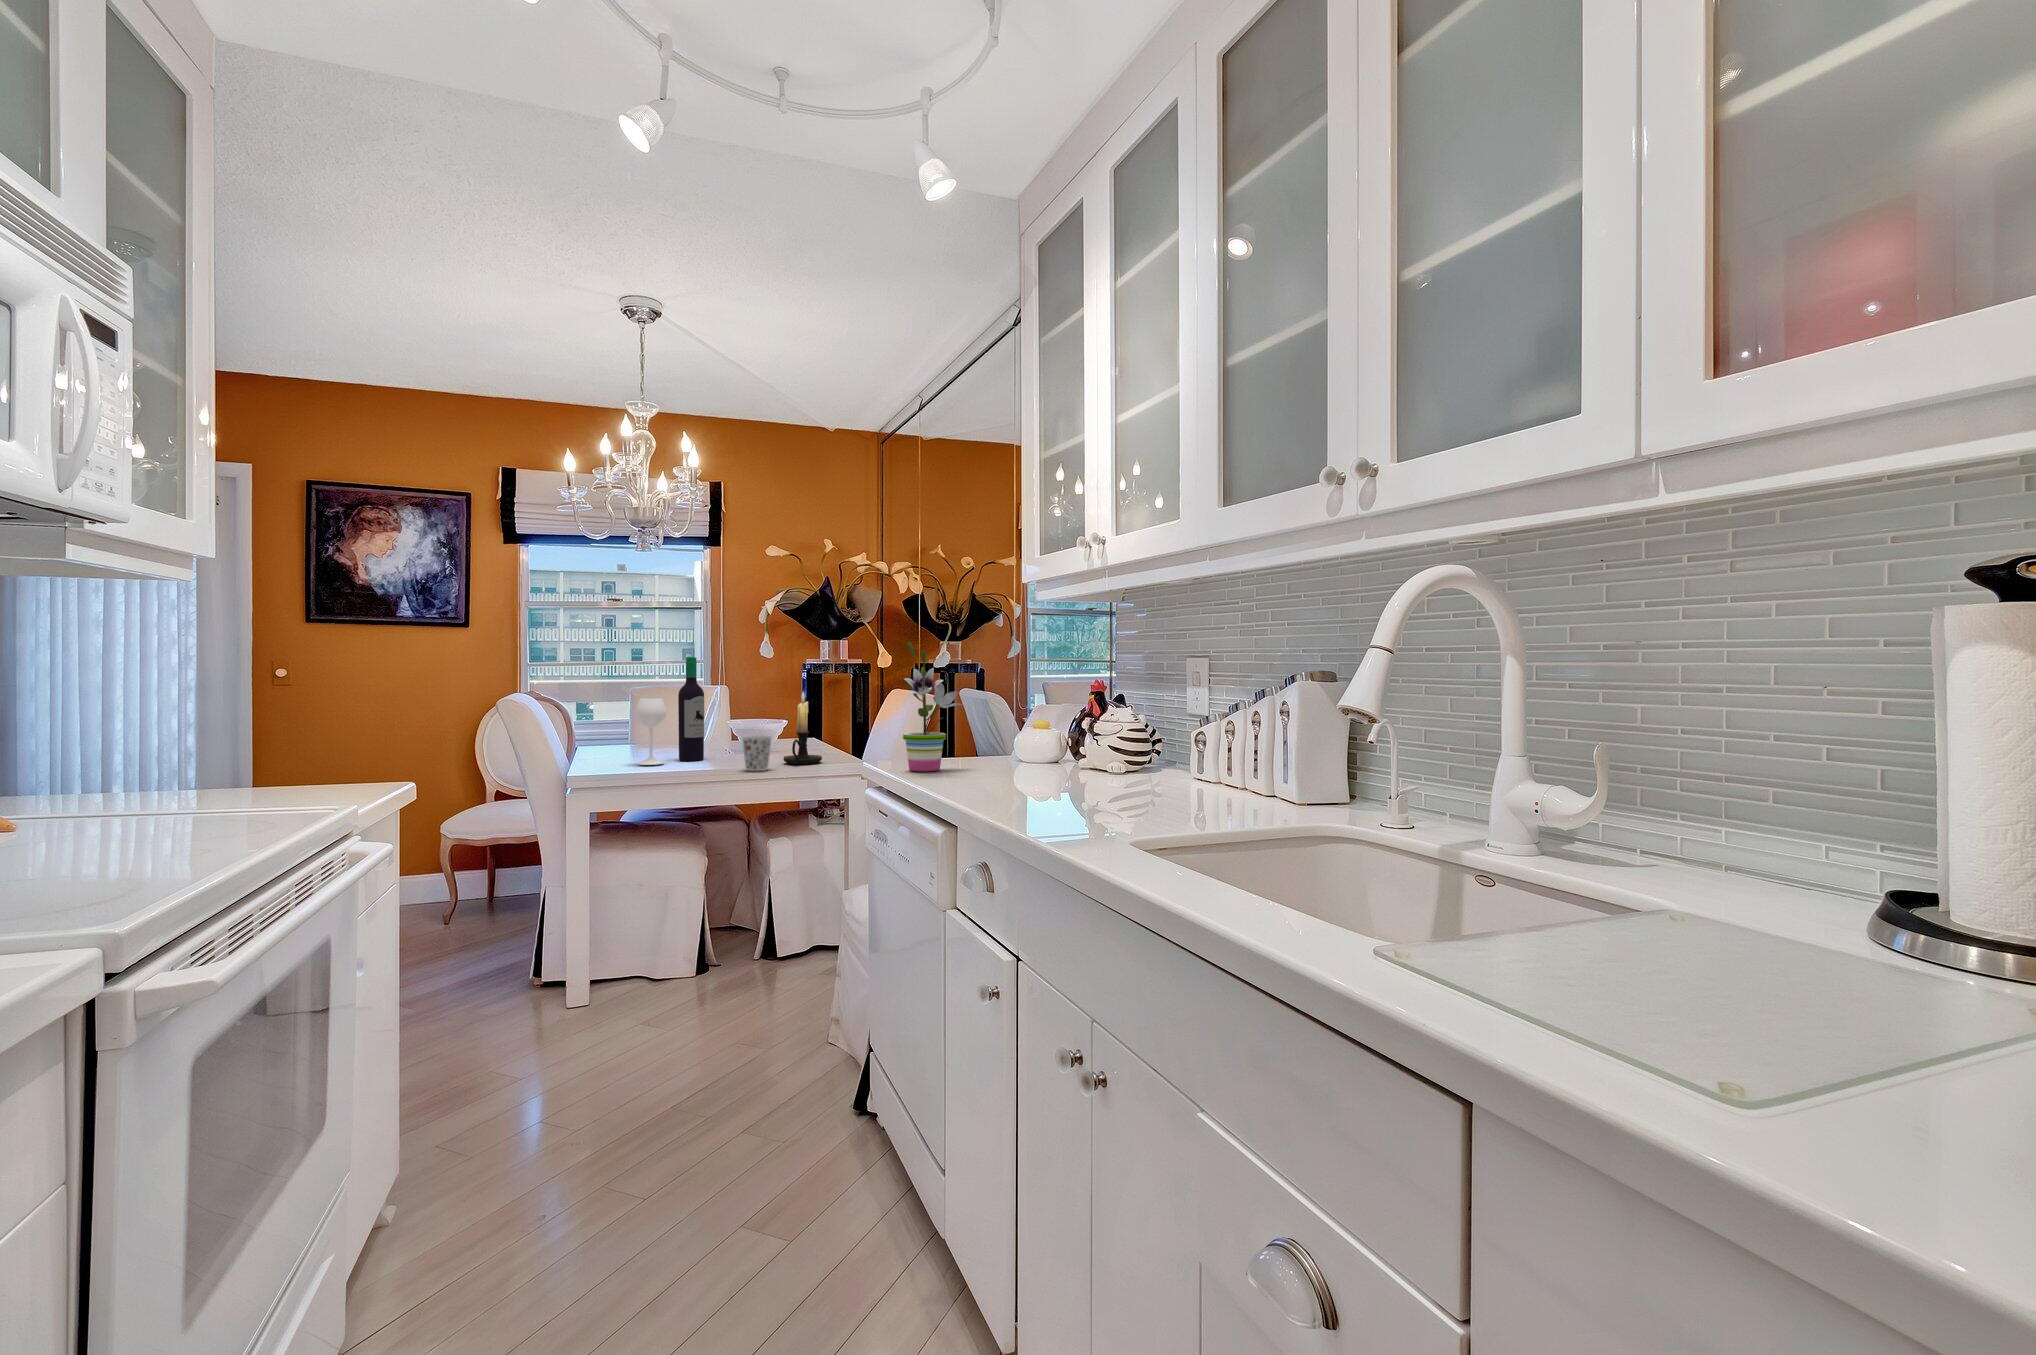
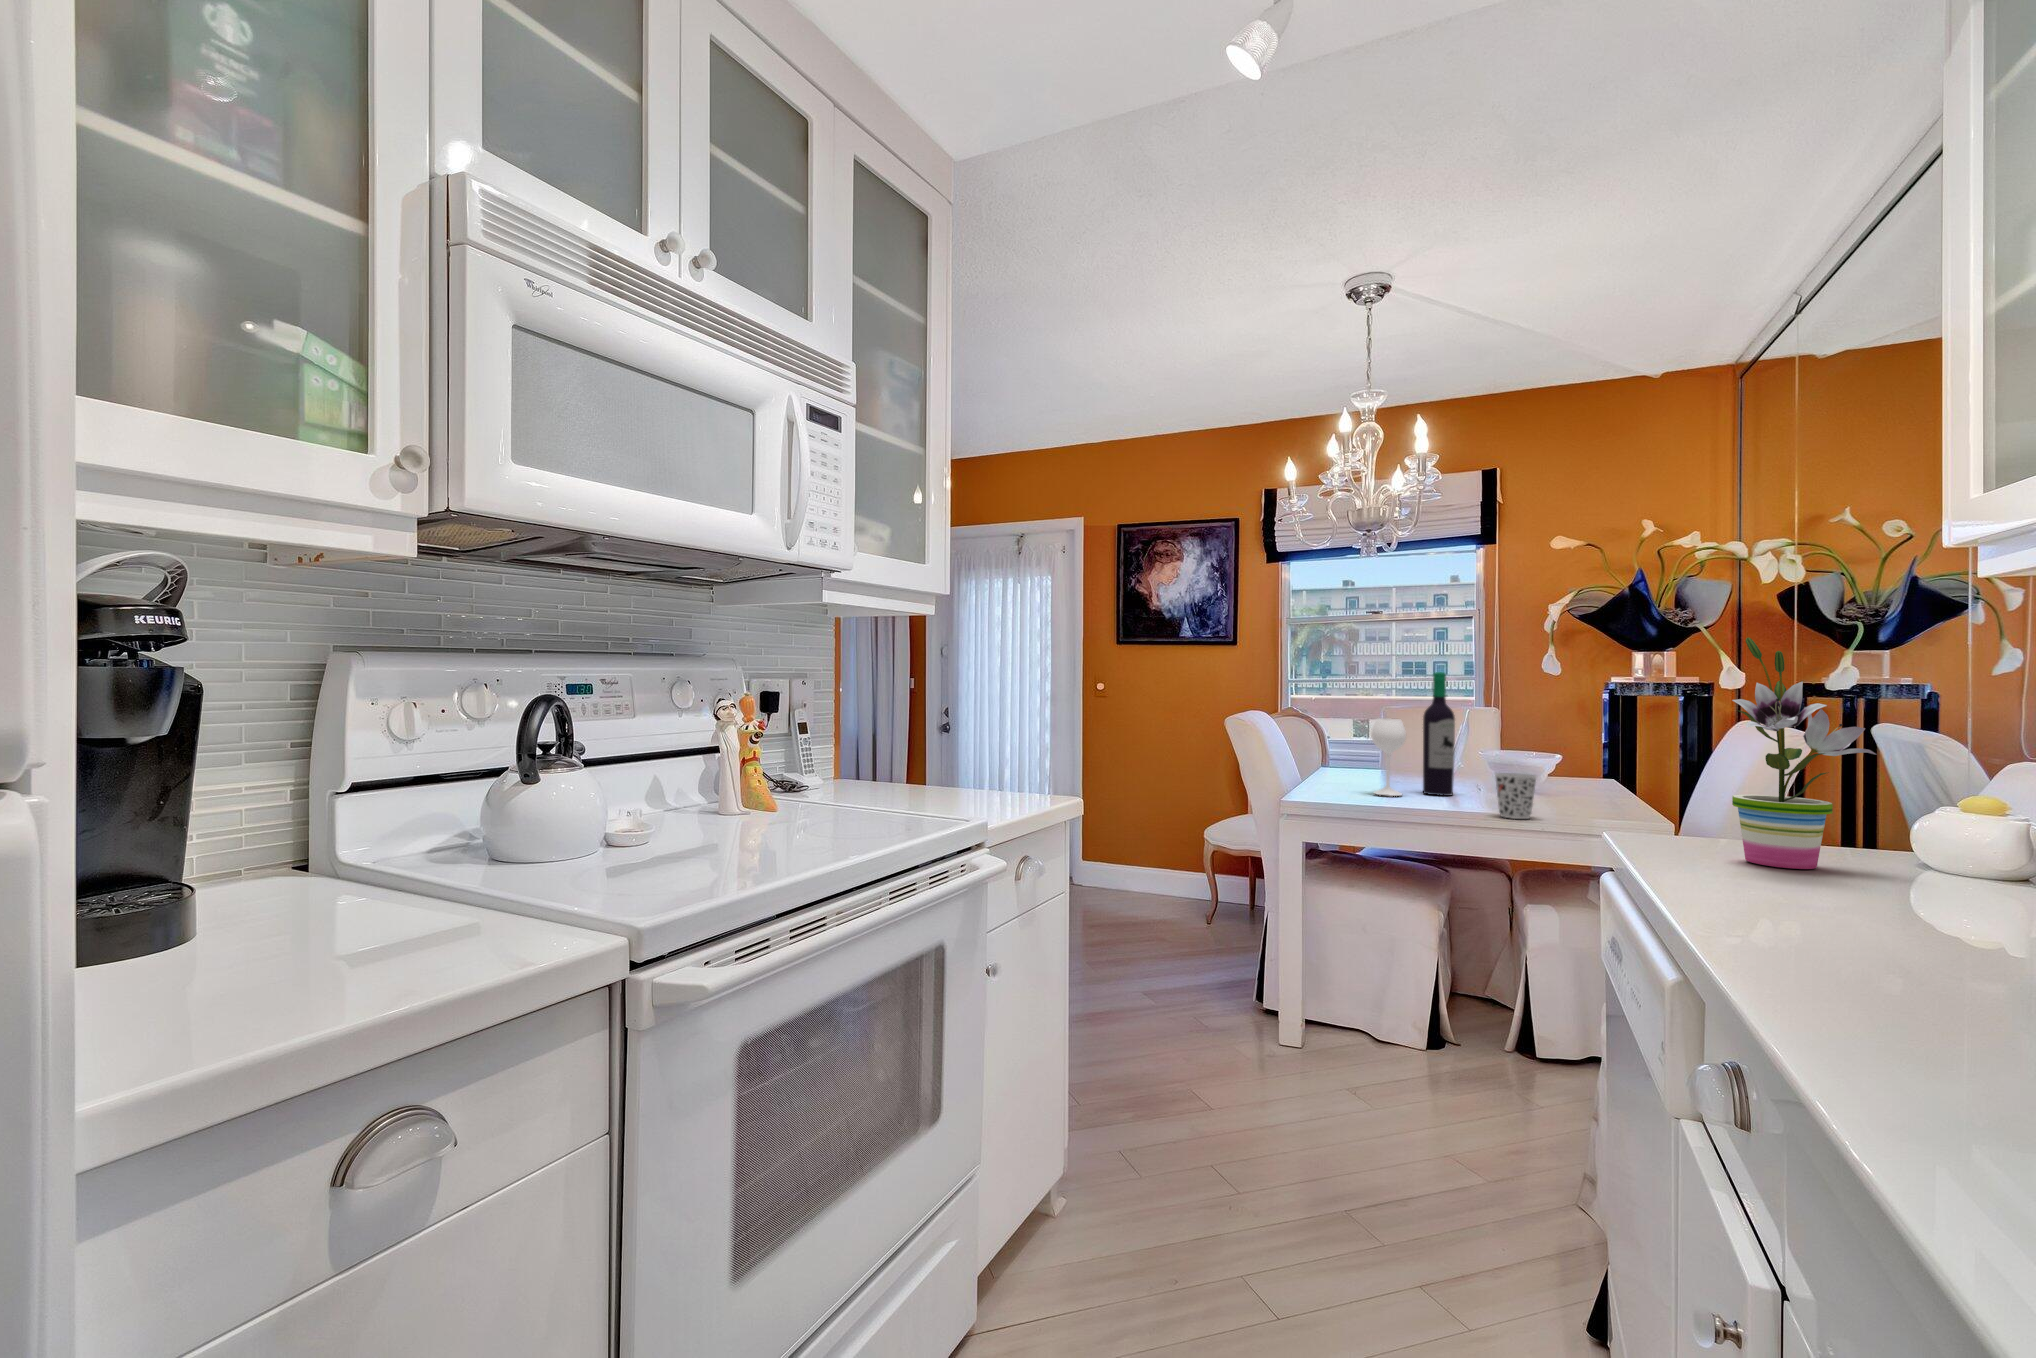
candle holder: present [783,692,822,765] -> none [1557,718,1617,817]

